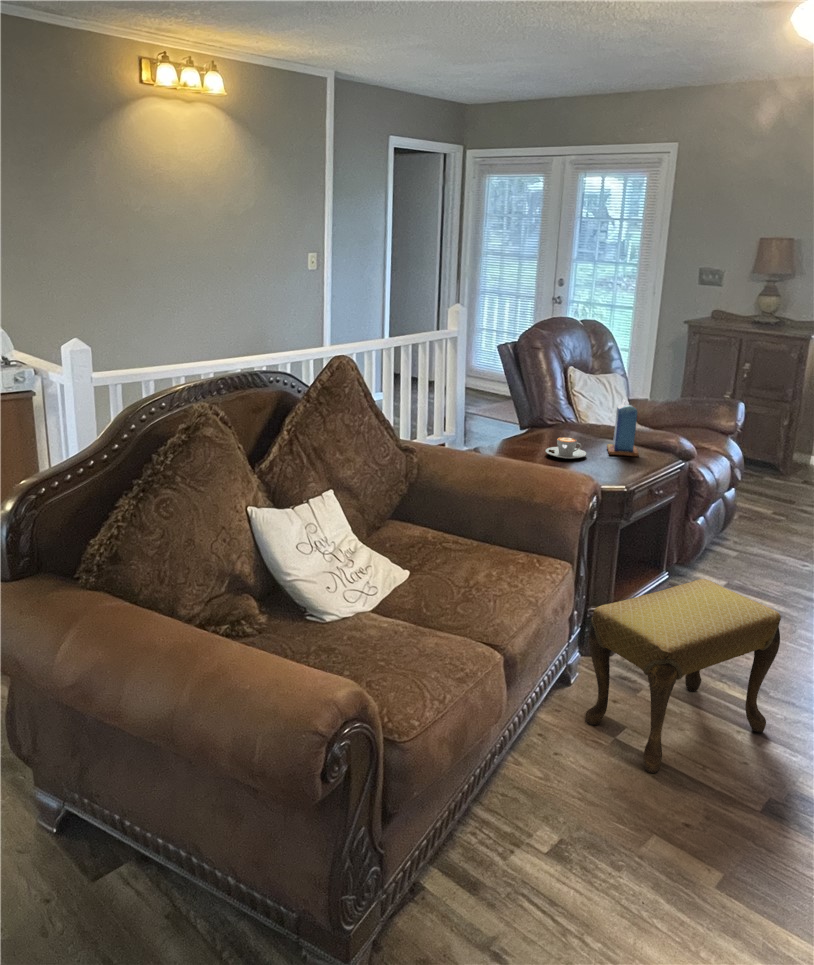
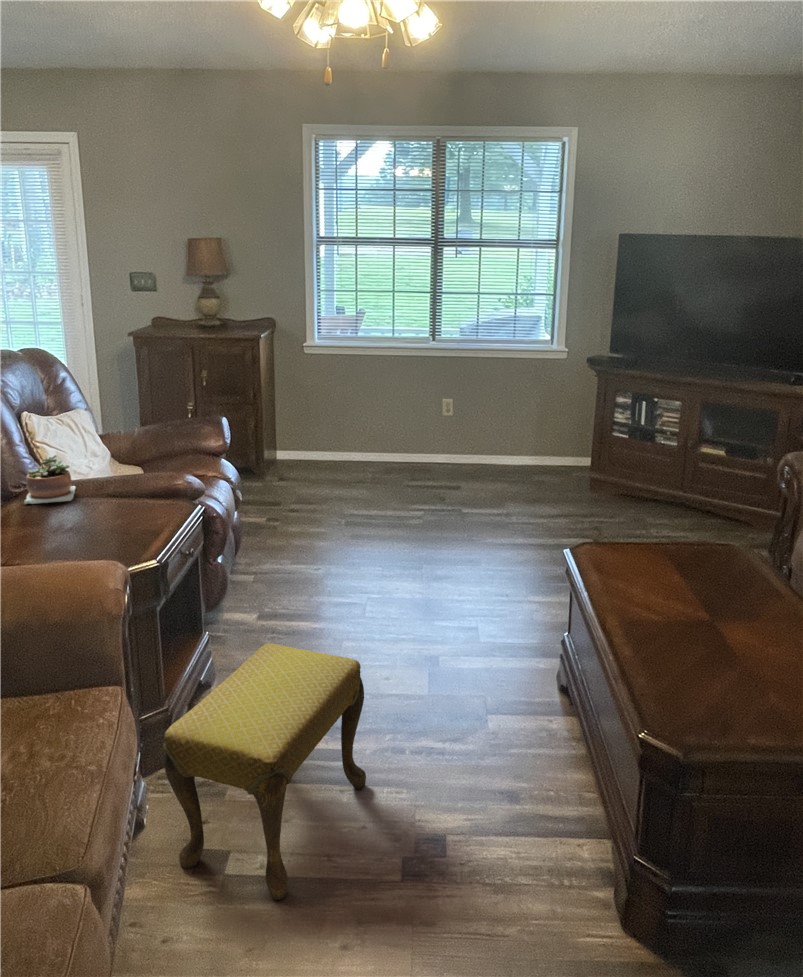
candle: present [607,400,639,456] -> none [104,450,147,519]
succulent plant: none [551,401,593,438] -> present [24,455,76,504]
coffee cup: present [546,437,586,459] -> none [30,511,85,540]

